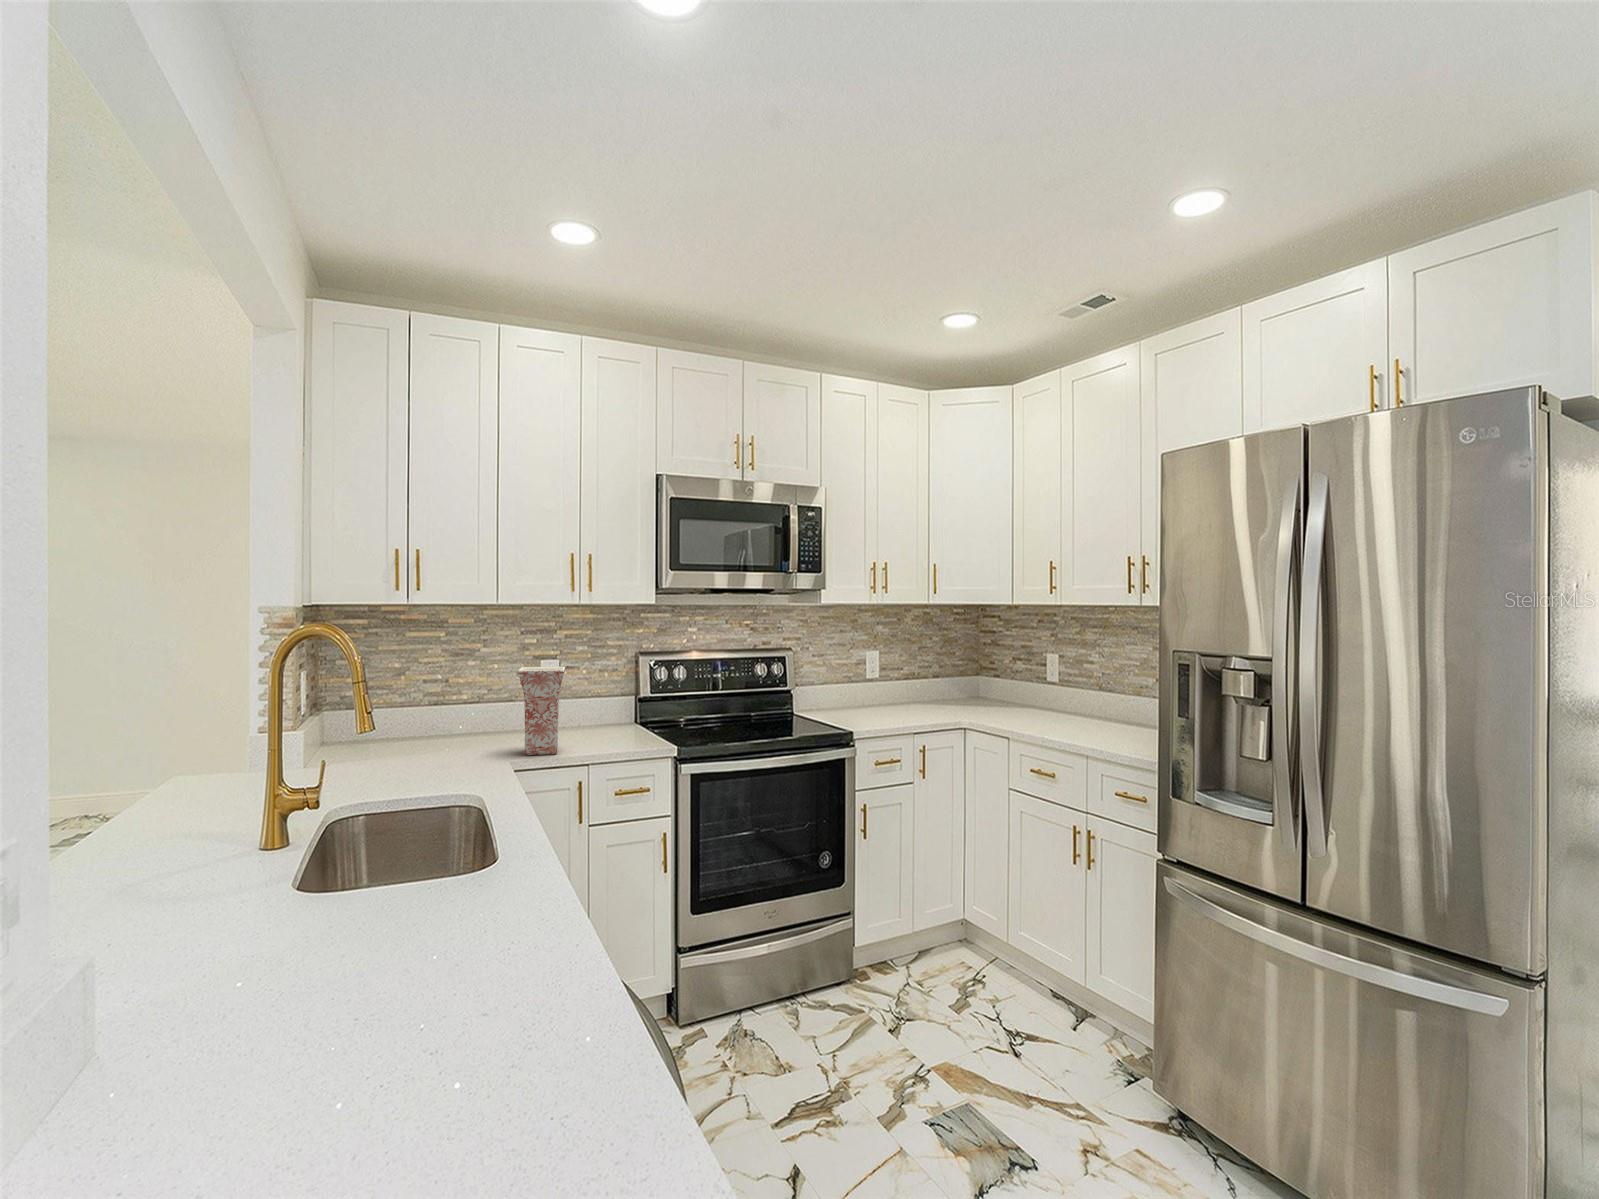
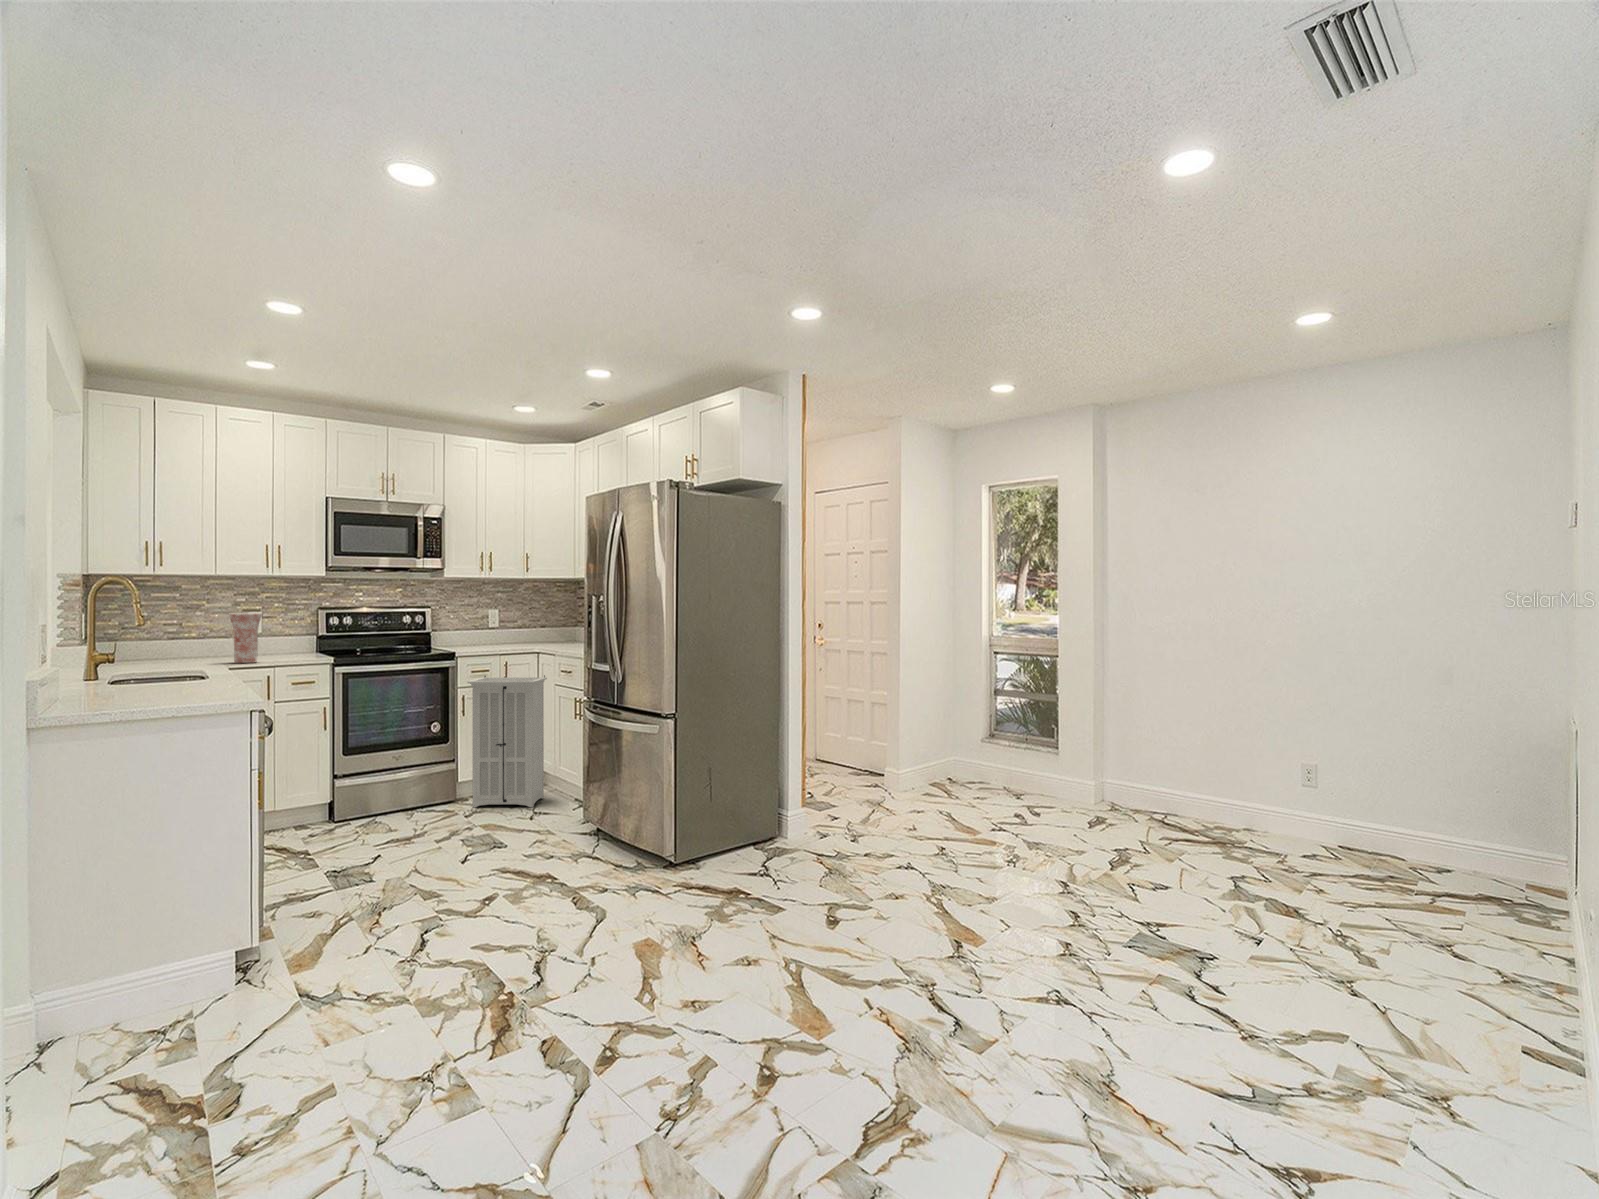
storage cabinet: none [882,772,1004,1026] -> present [467,675,547,808]

